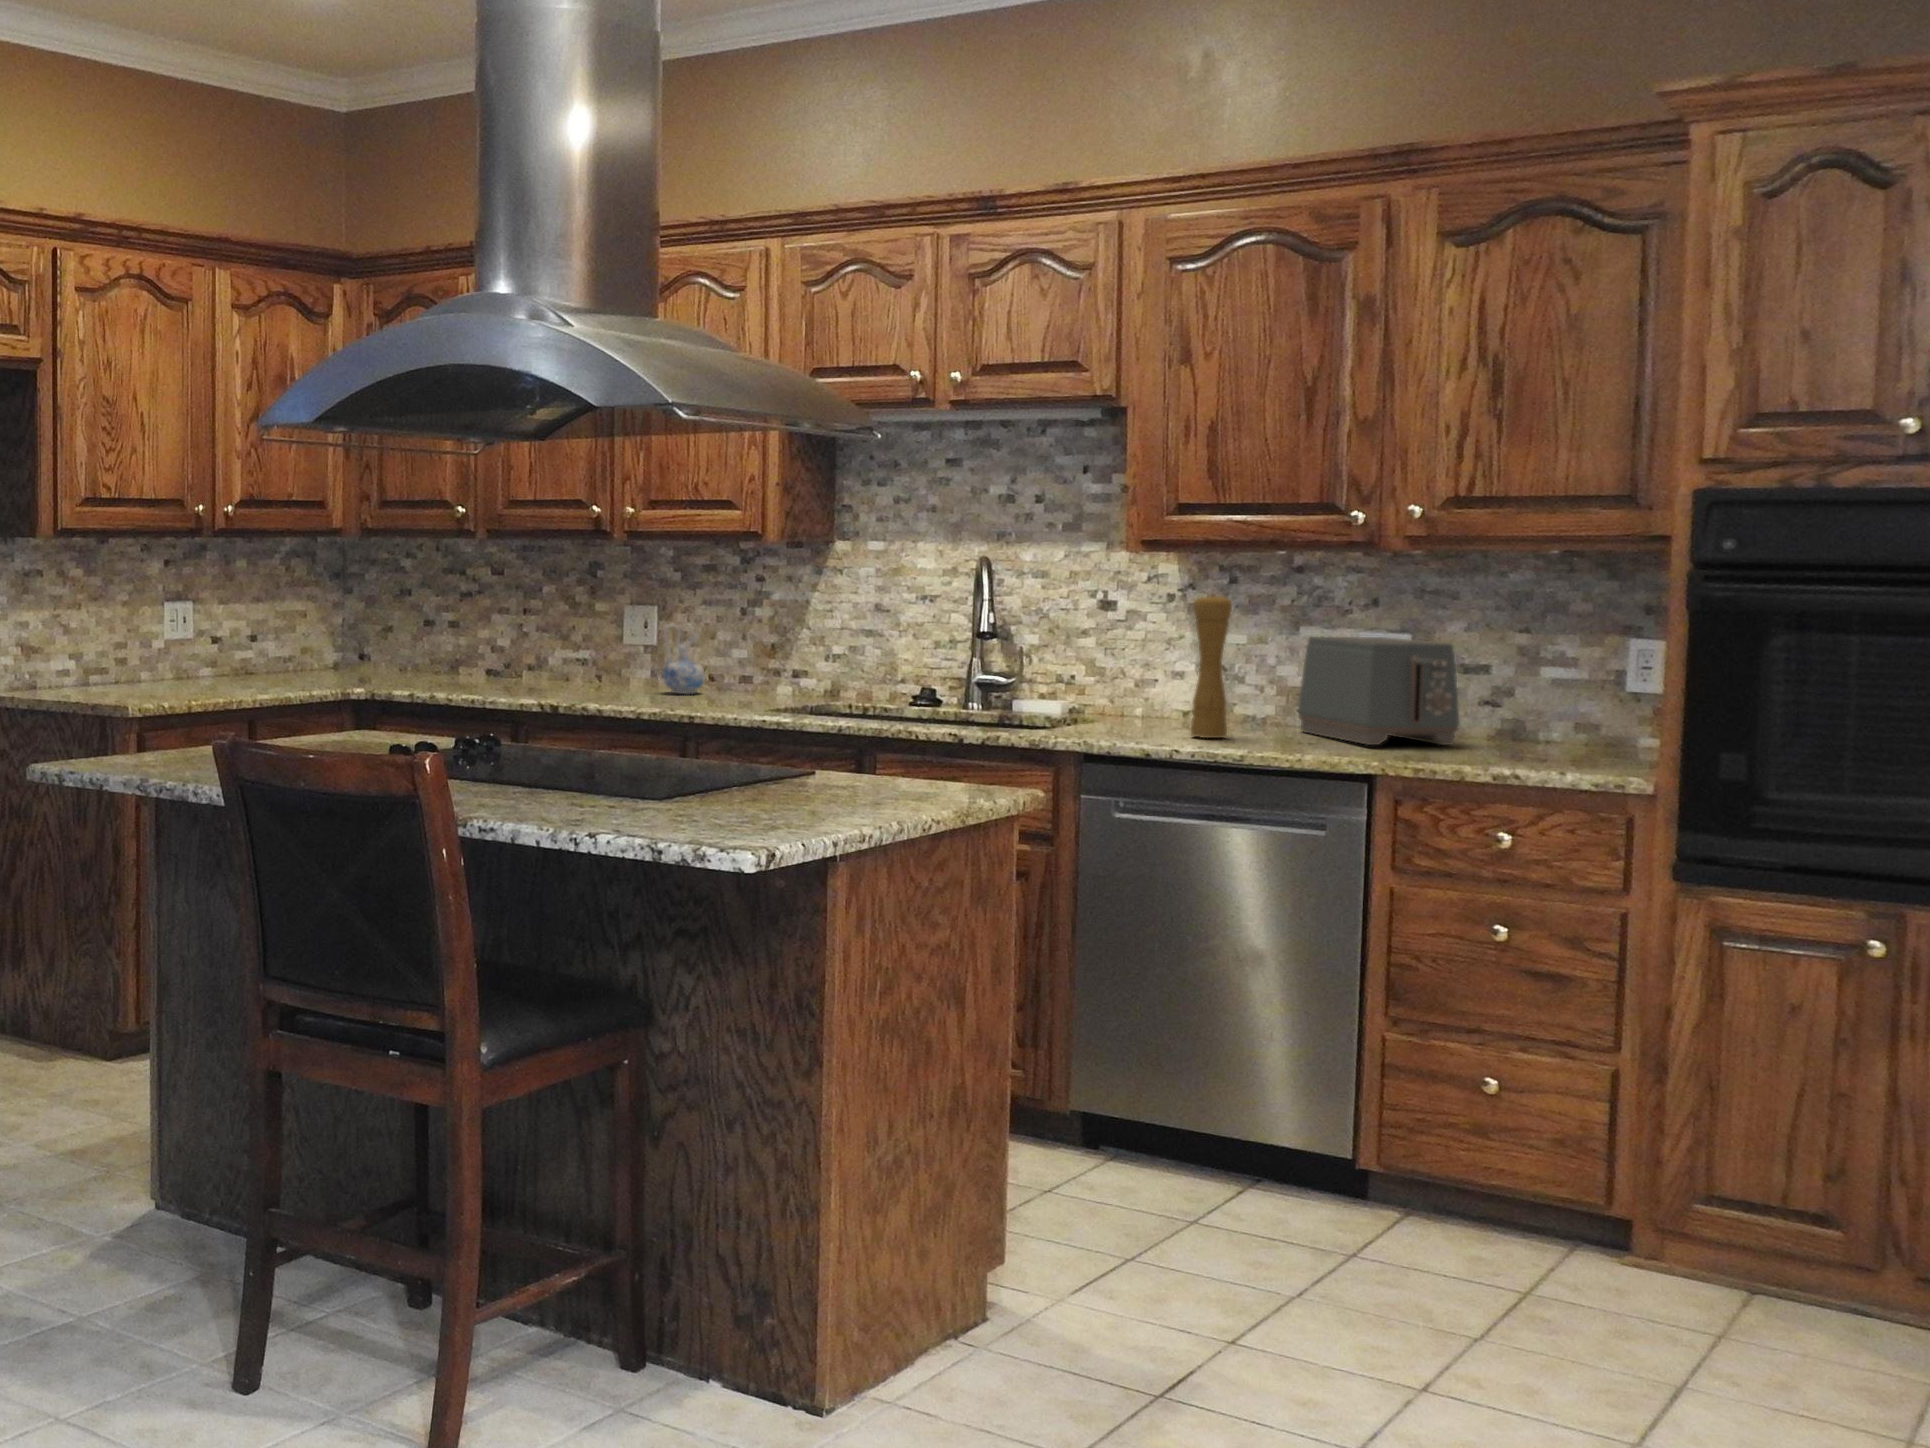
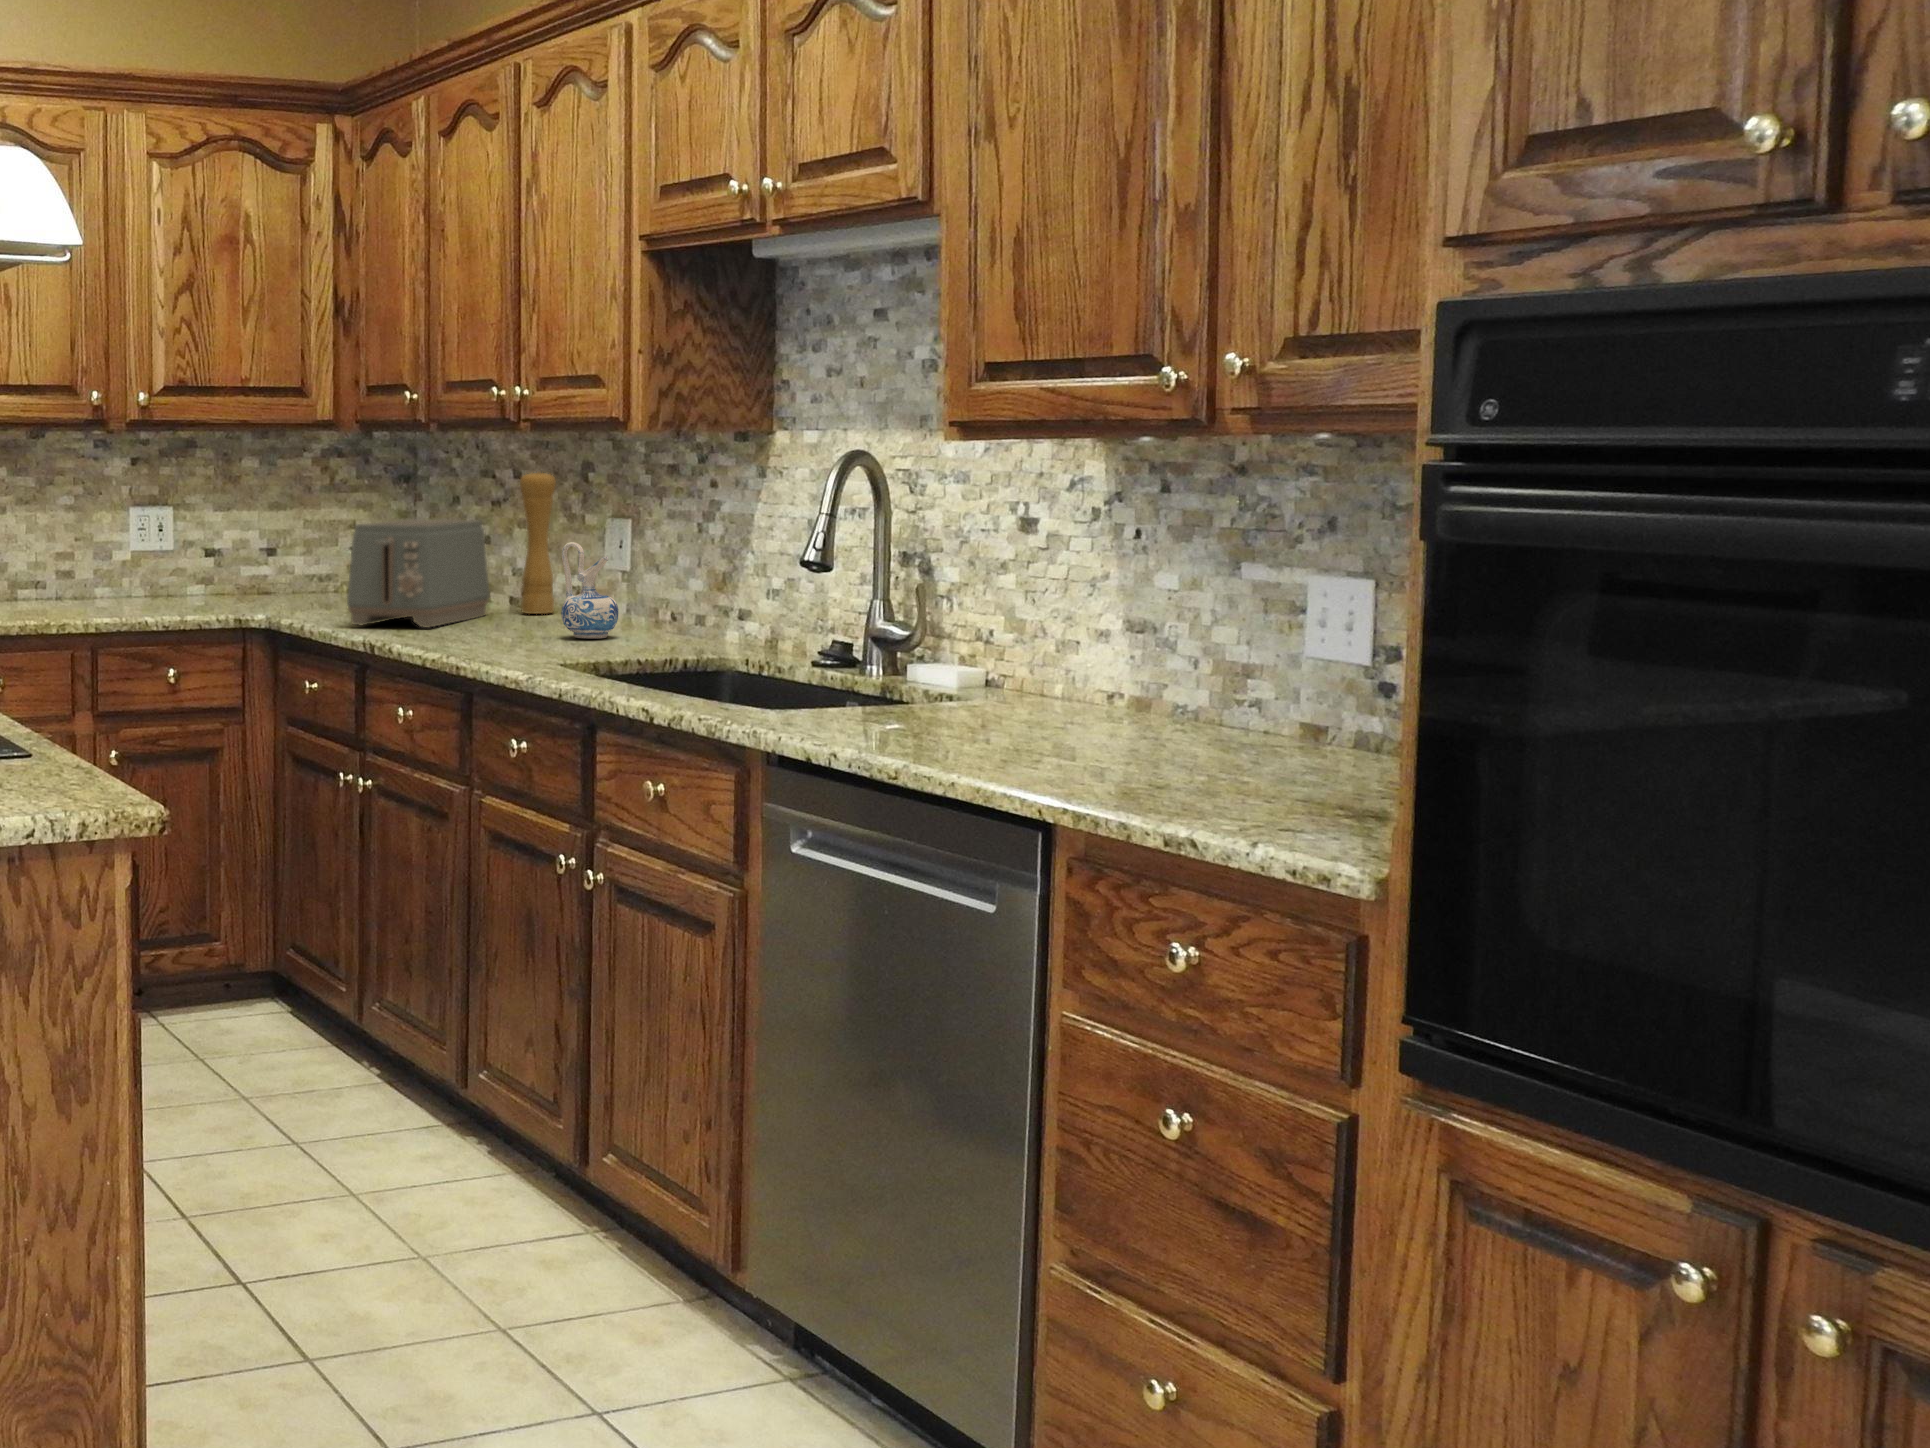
pepper mill: present [1191,594,1232,738] -> present [520,471,556,614]
toaster: present [1298,637,1459,745] -> present [347,519,490,627]

